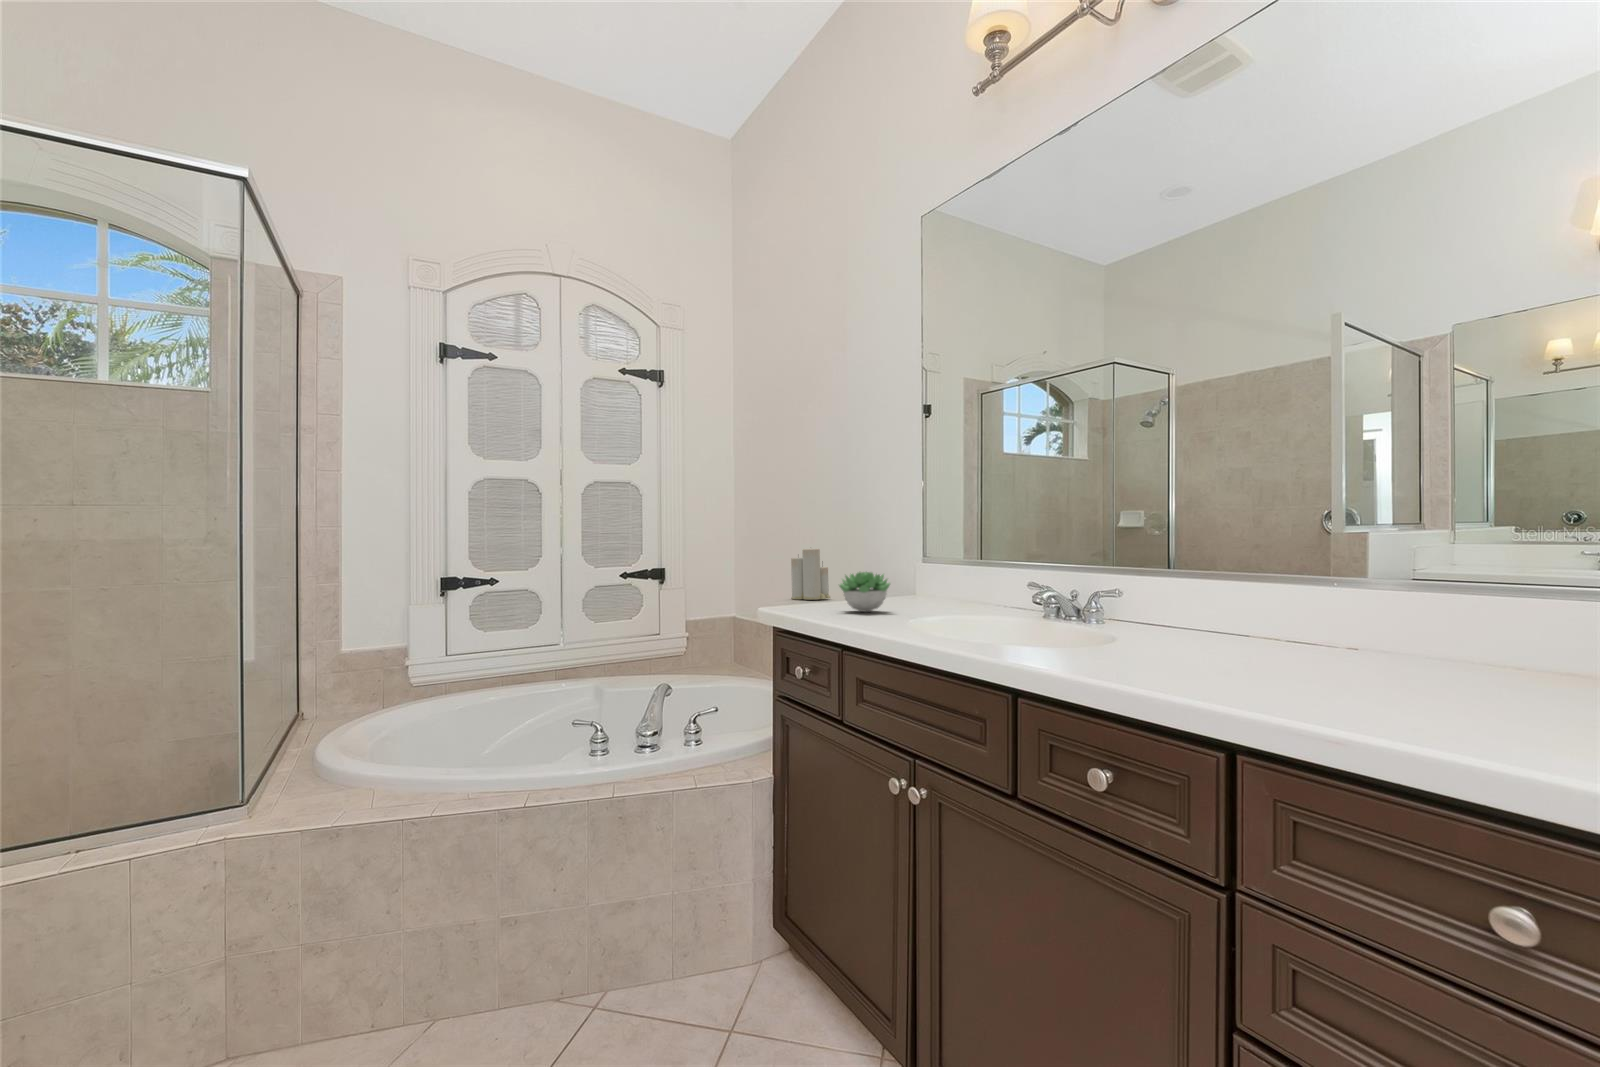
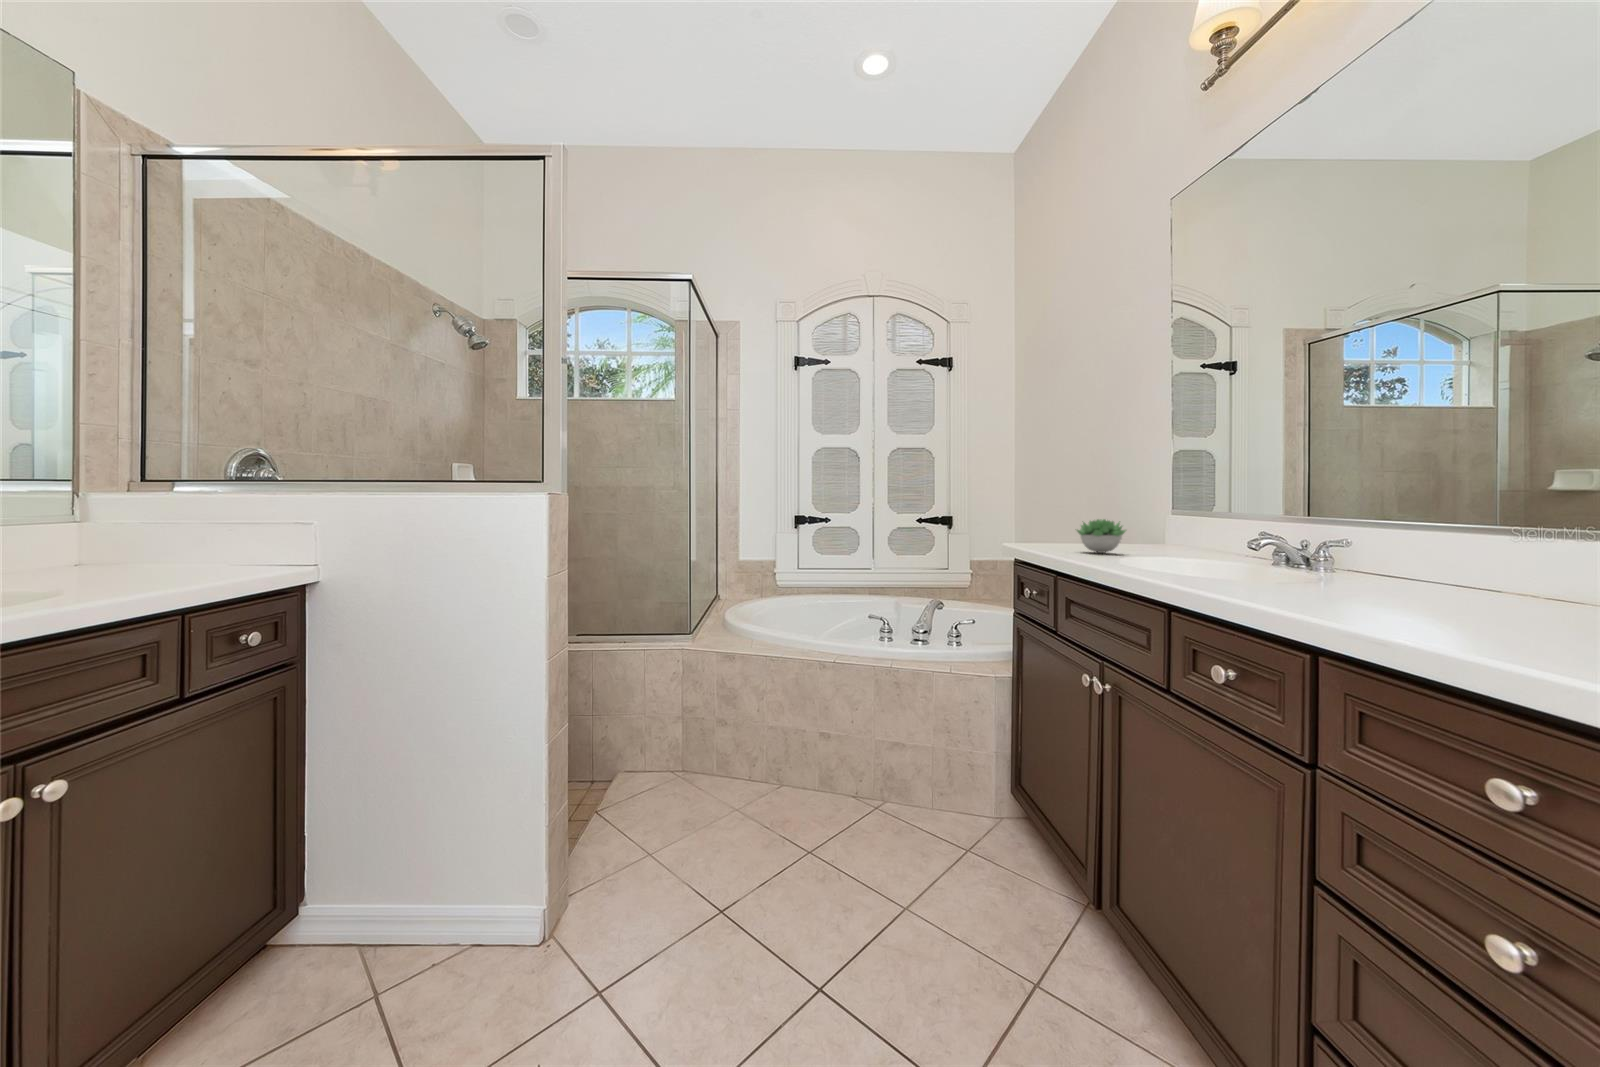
candle: present [791,549,831,600] -> none [1048,495,1083,543]

